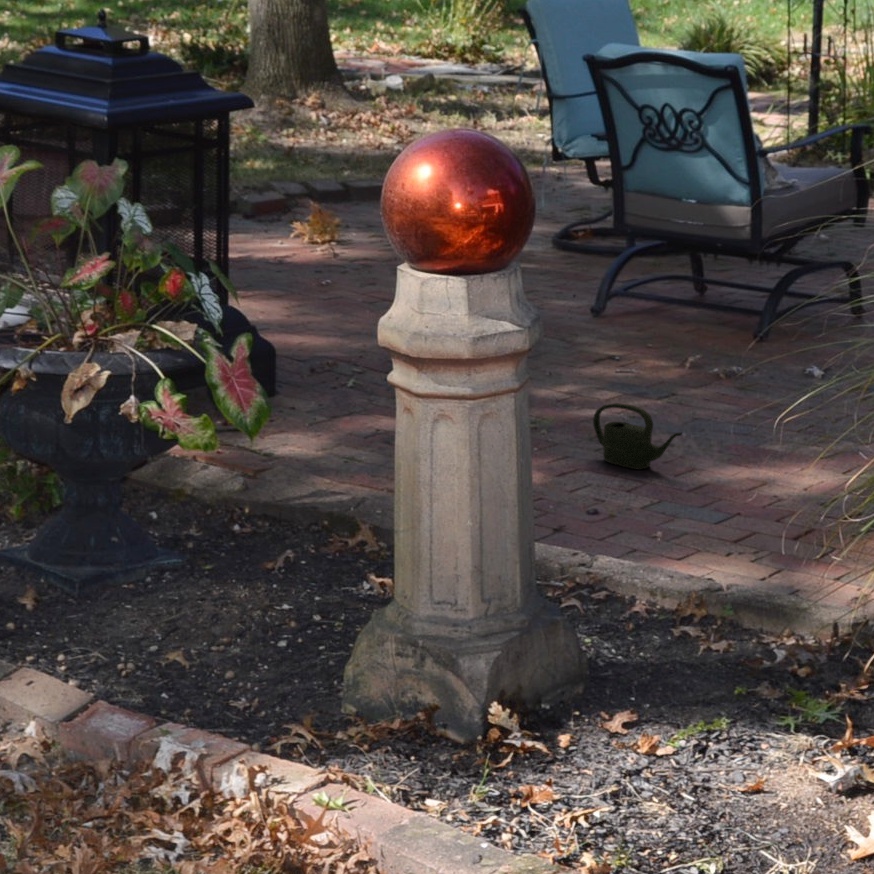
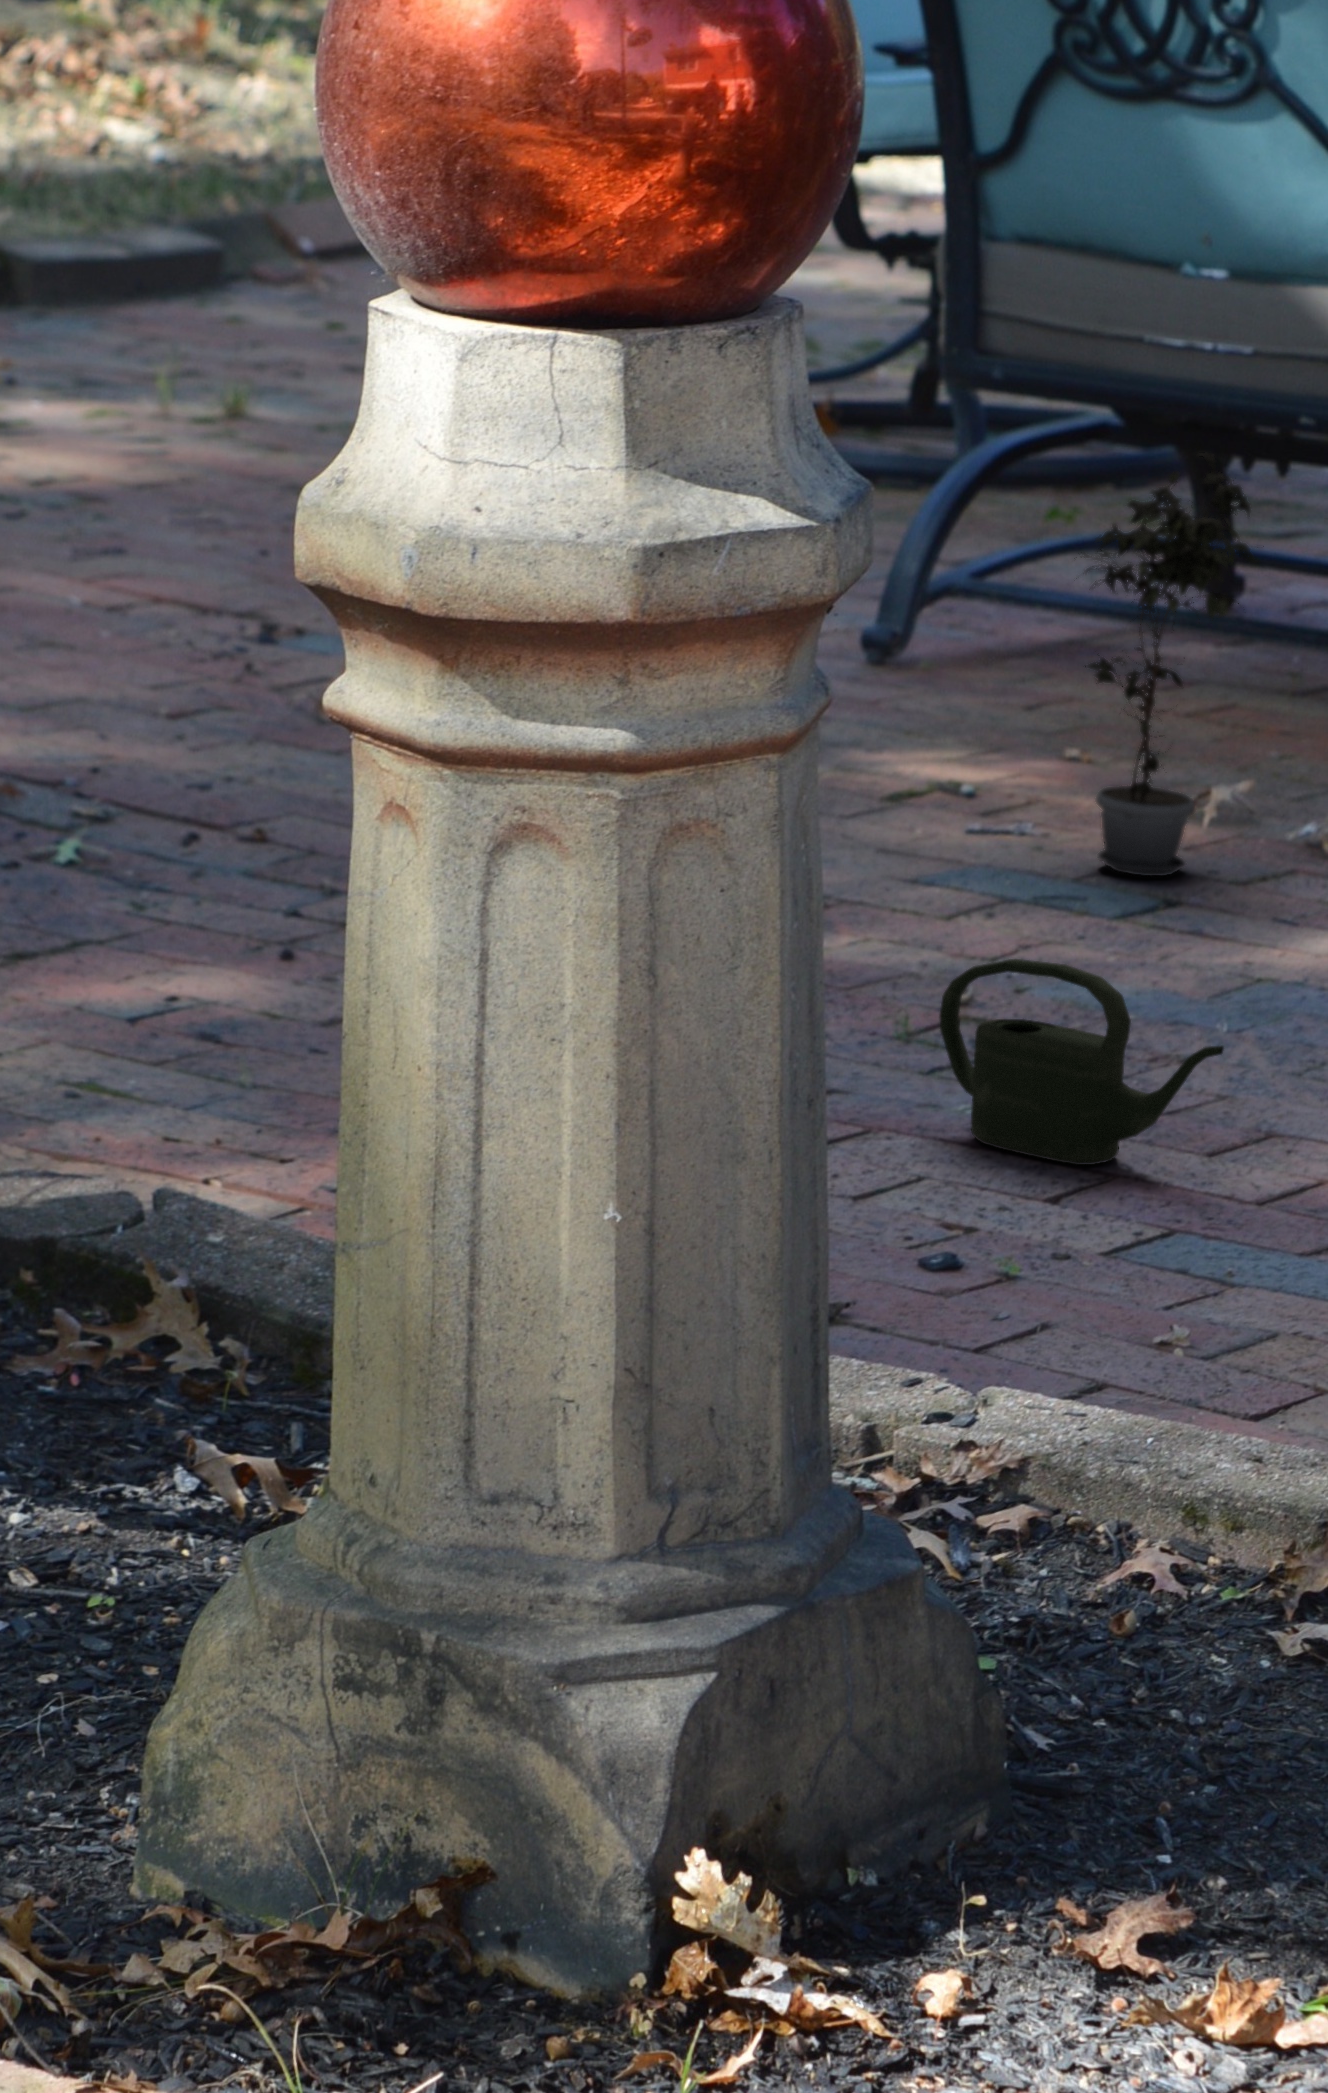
potted plant: none [648,213,713,356] -> present [1085,453,1264,877]

